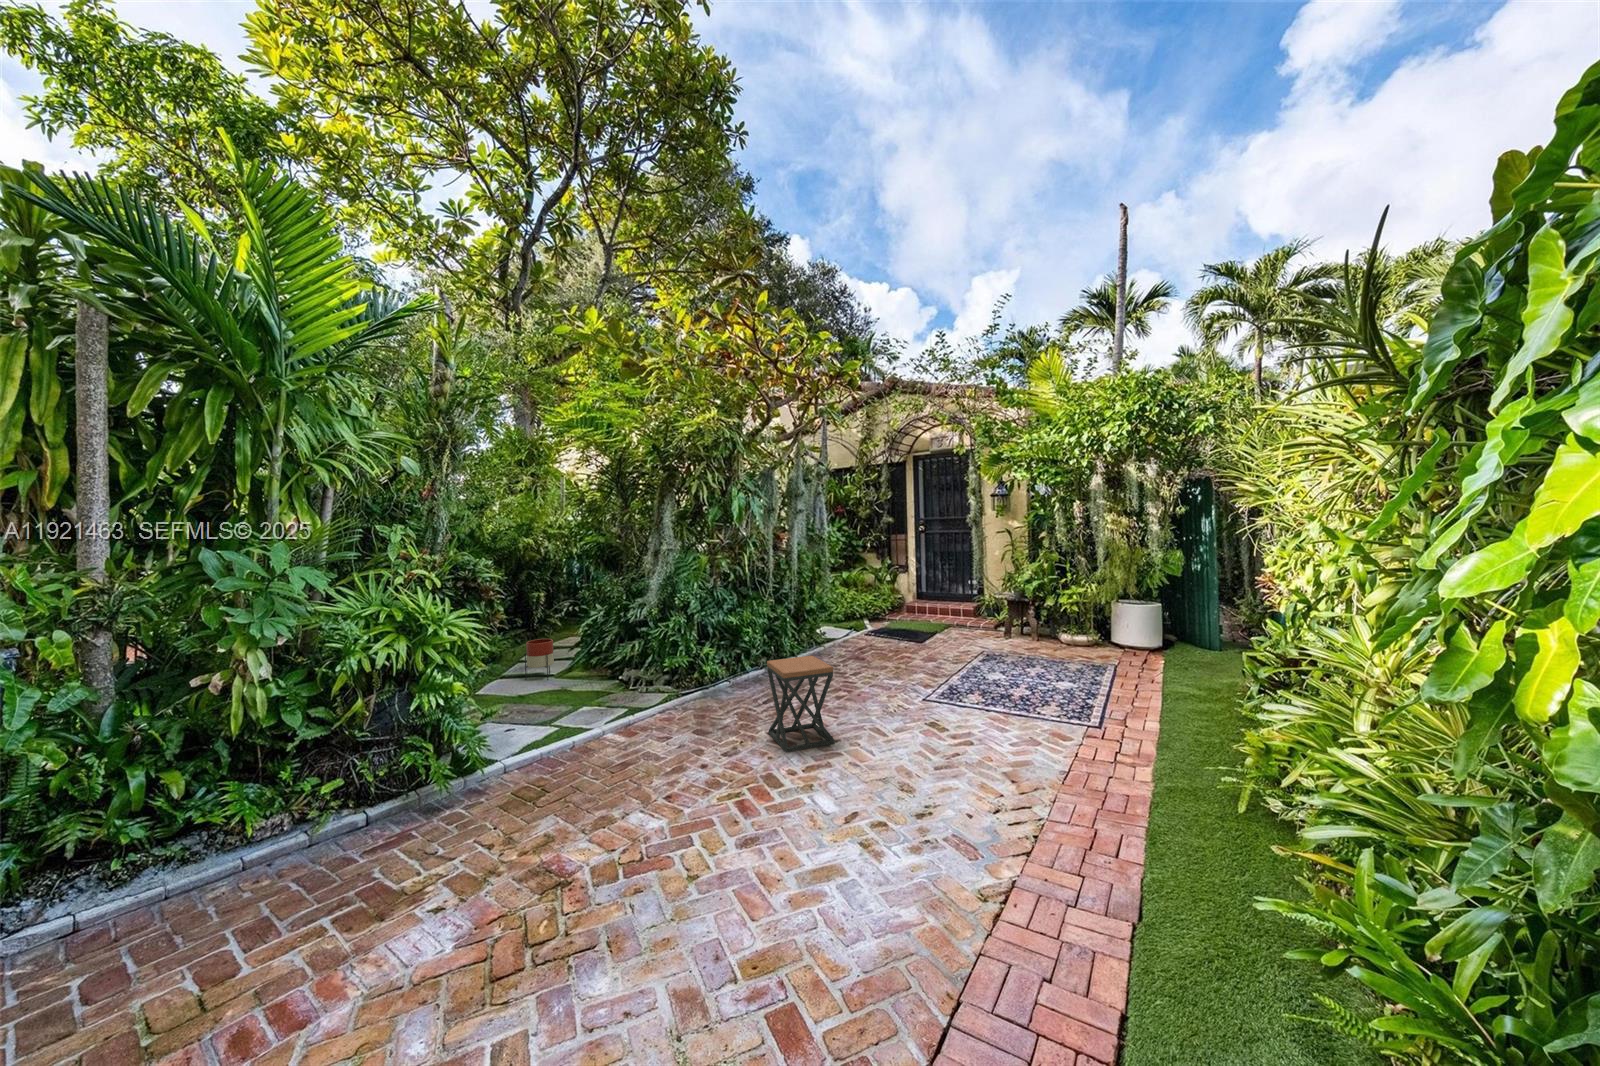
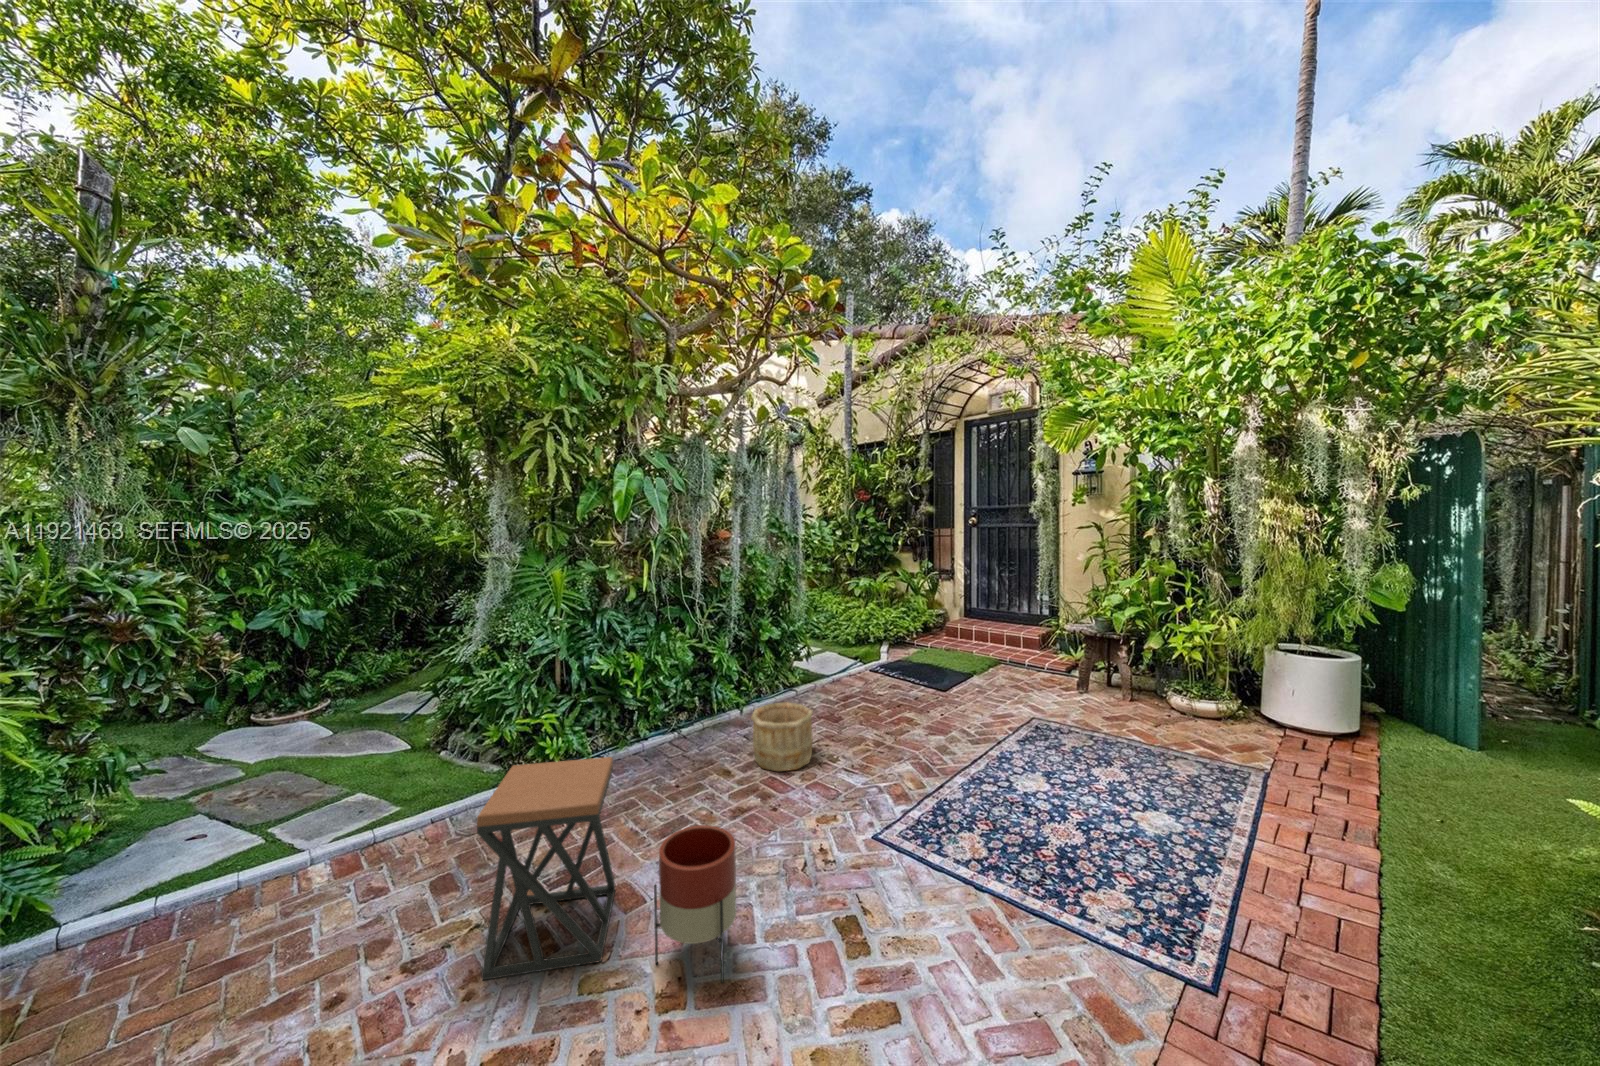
planter: present [525,639,554,680] -> present [654,825,737,983]
wooden bucket: none [832,645,871,682] -> present [751,702,813,771]

